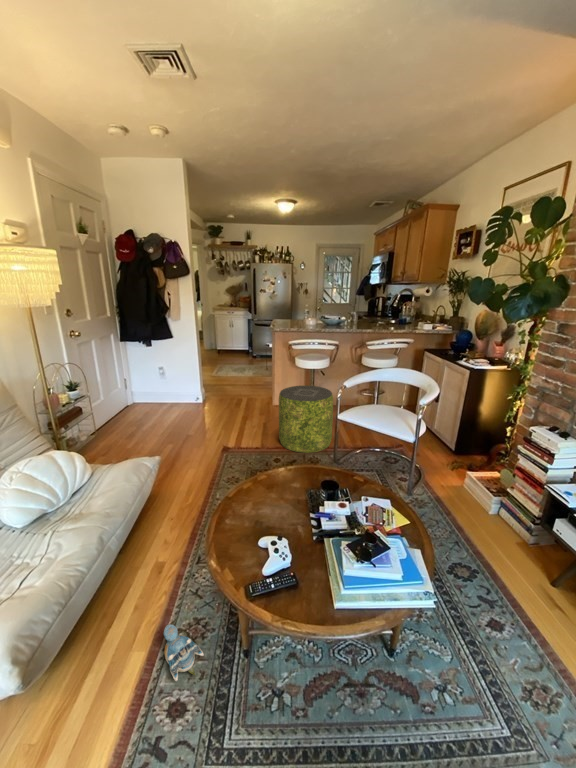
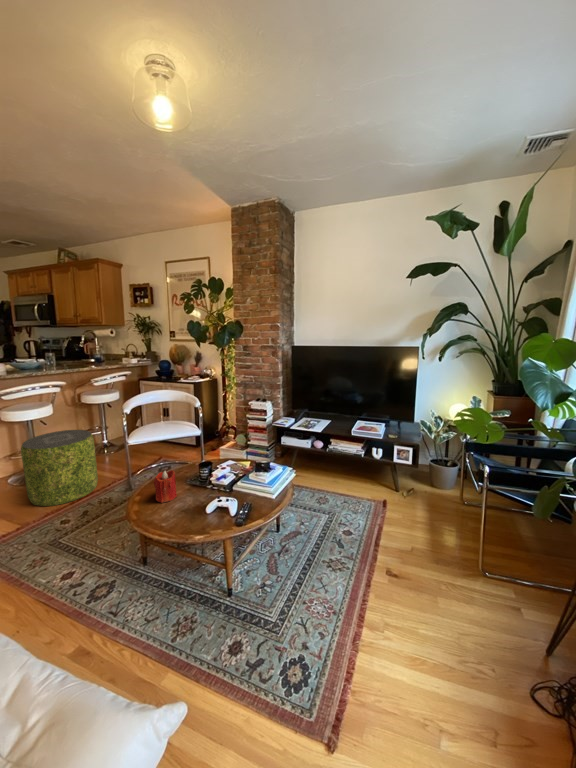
candle: none [254,463,277,499] -> present [154,470,177,503]
plush toy: present [164,624,204,681] -> none [179,616,223,649]

